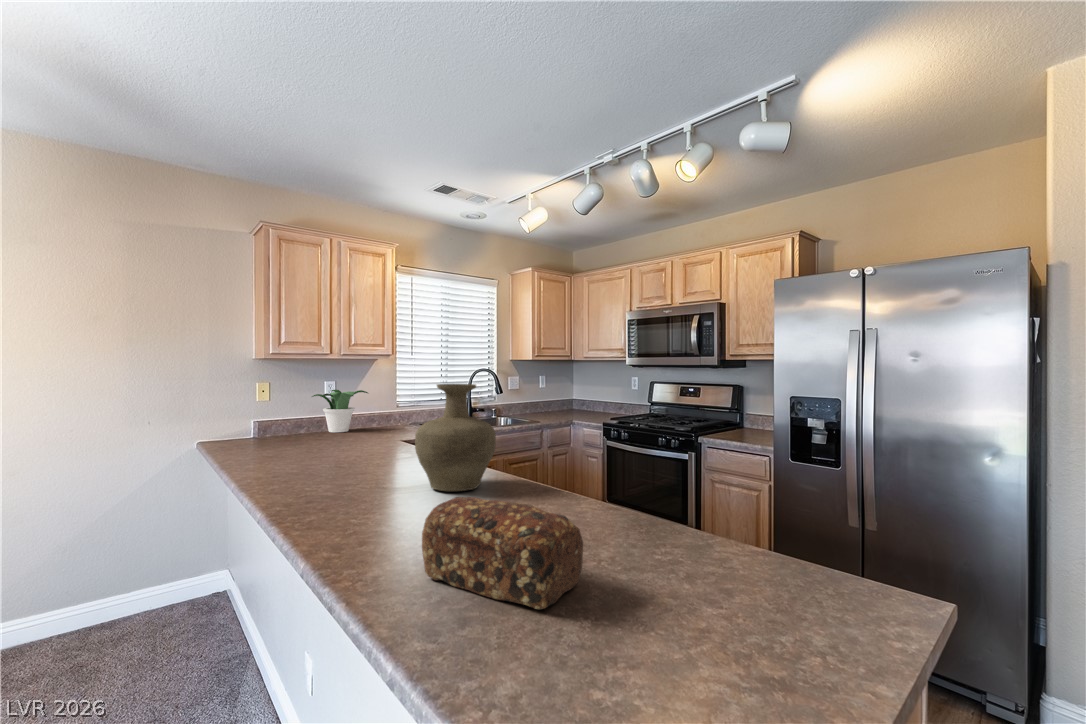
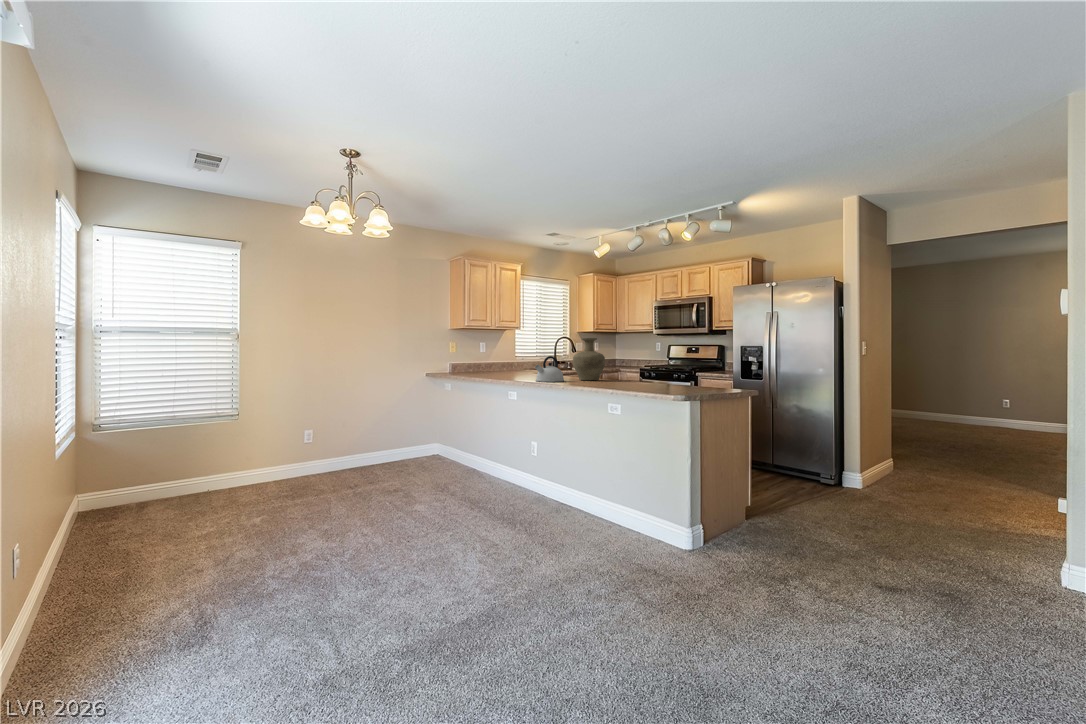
potted plant: present [312,390,368,432] -> none [481,349,510,372]
kettle: none [284,435,375,512] -> present [535,356,564,382]
bread loaf: present [422,497,583,609] -> none [605,365,651,388]

